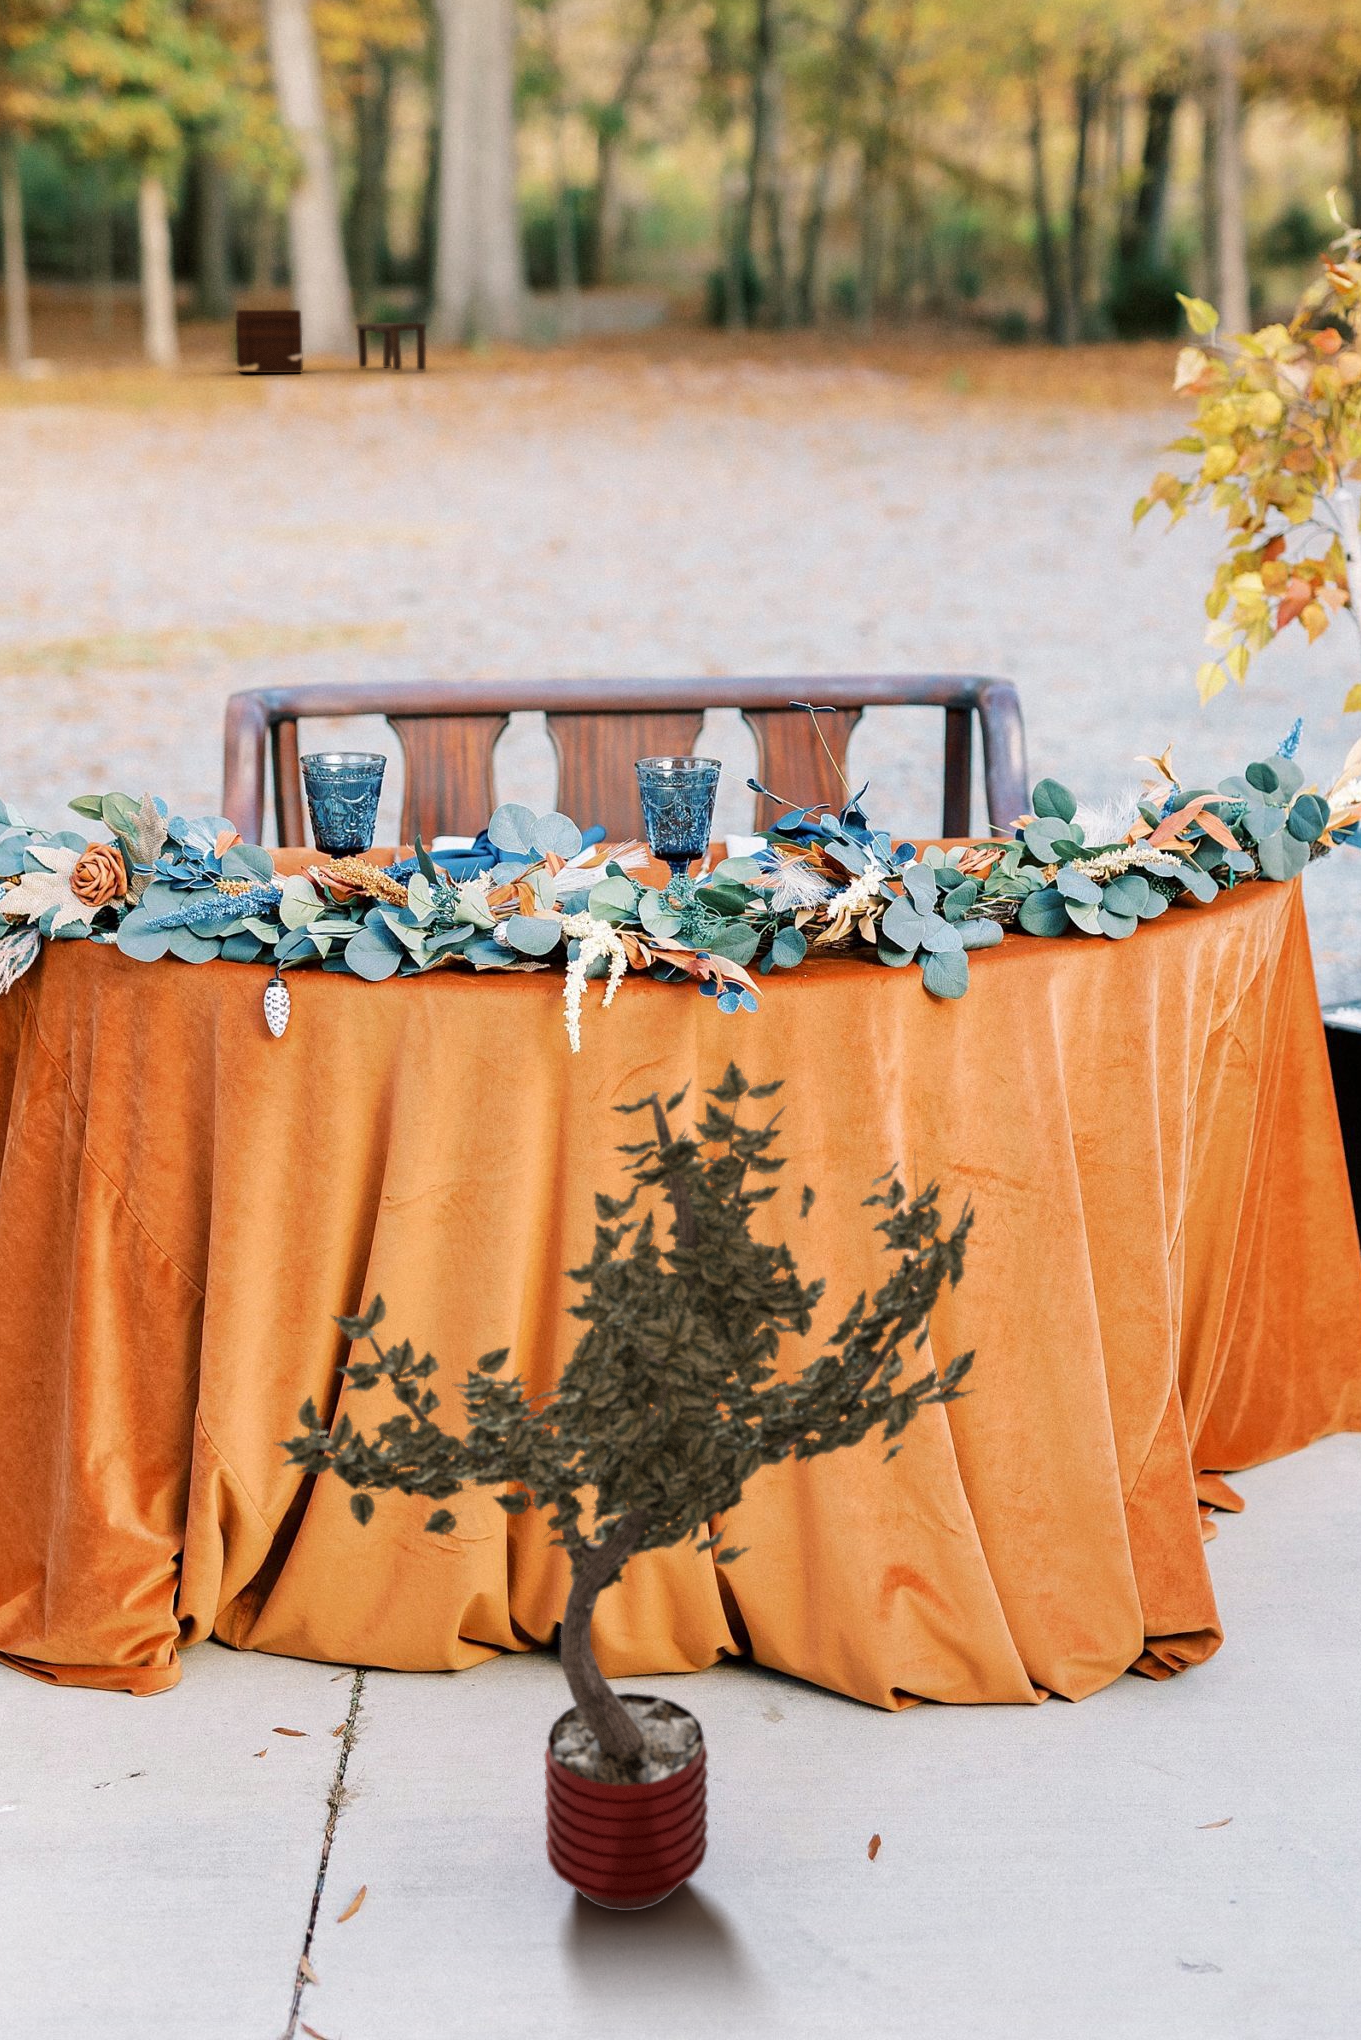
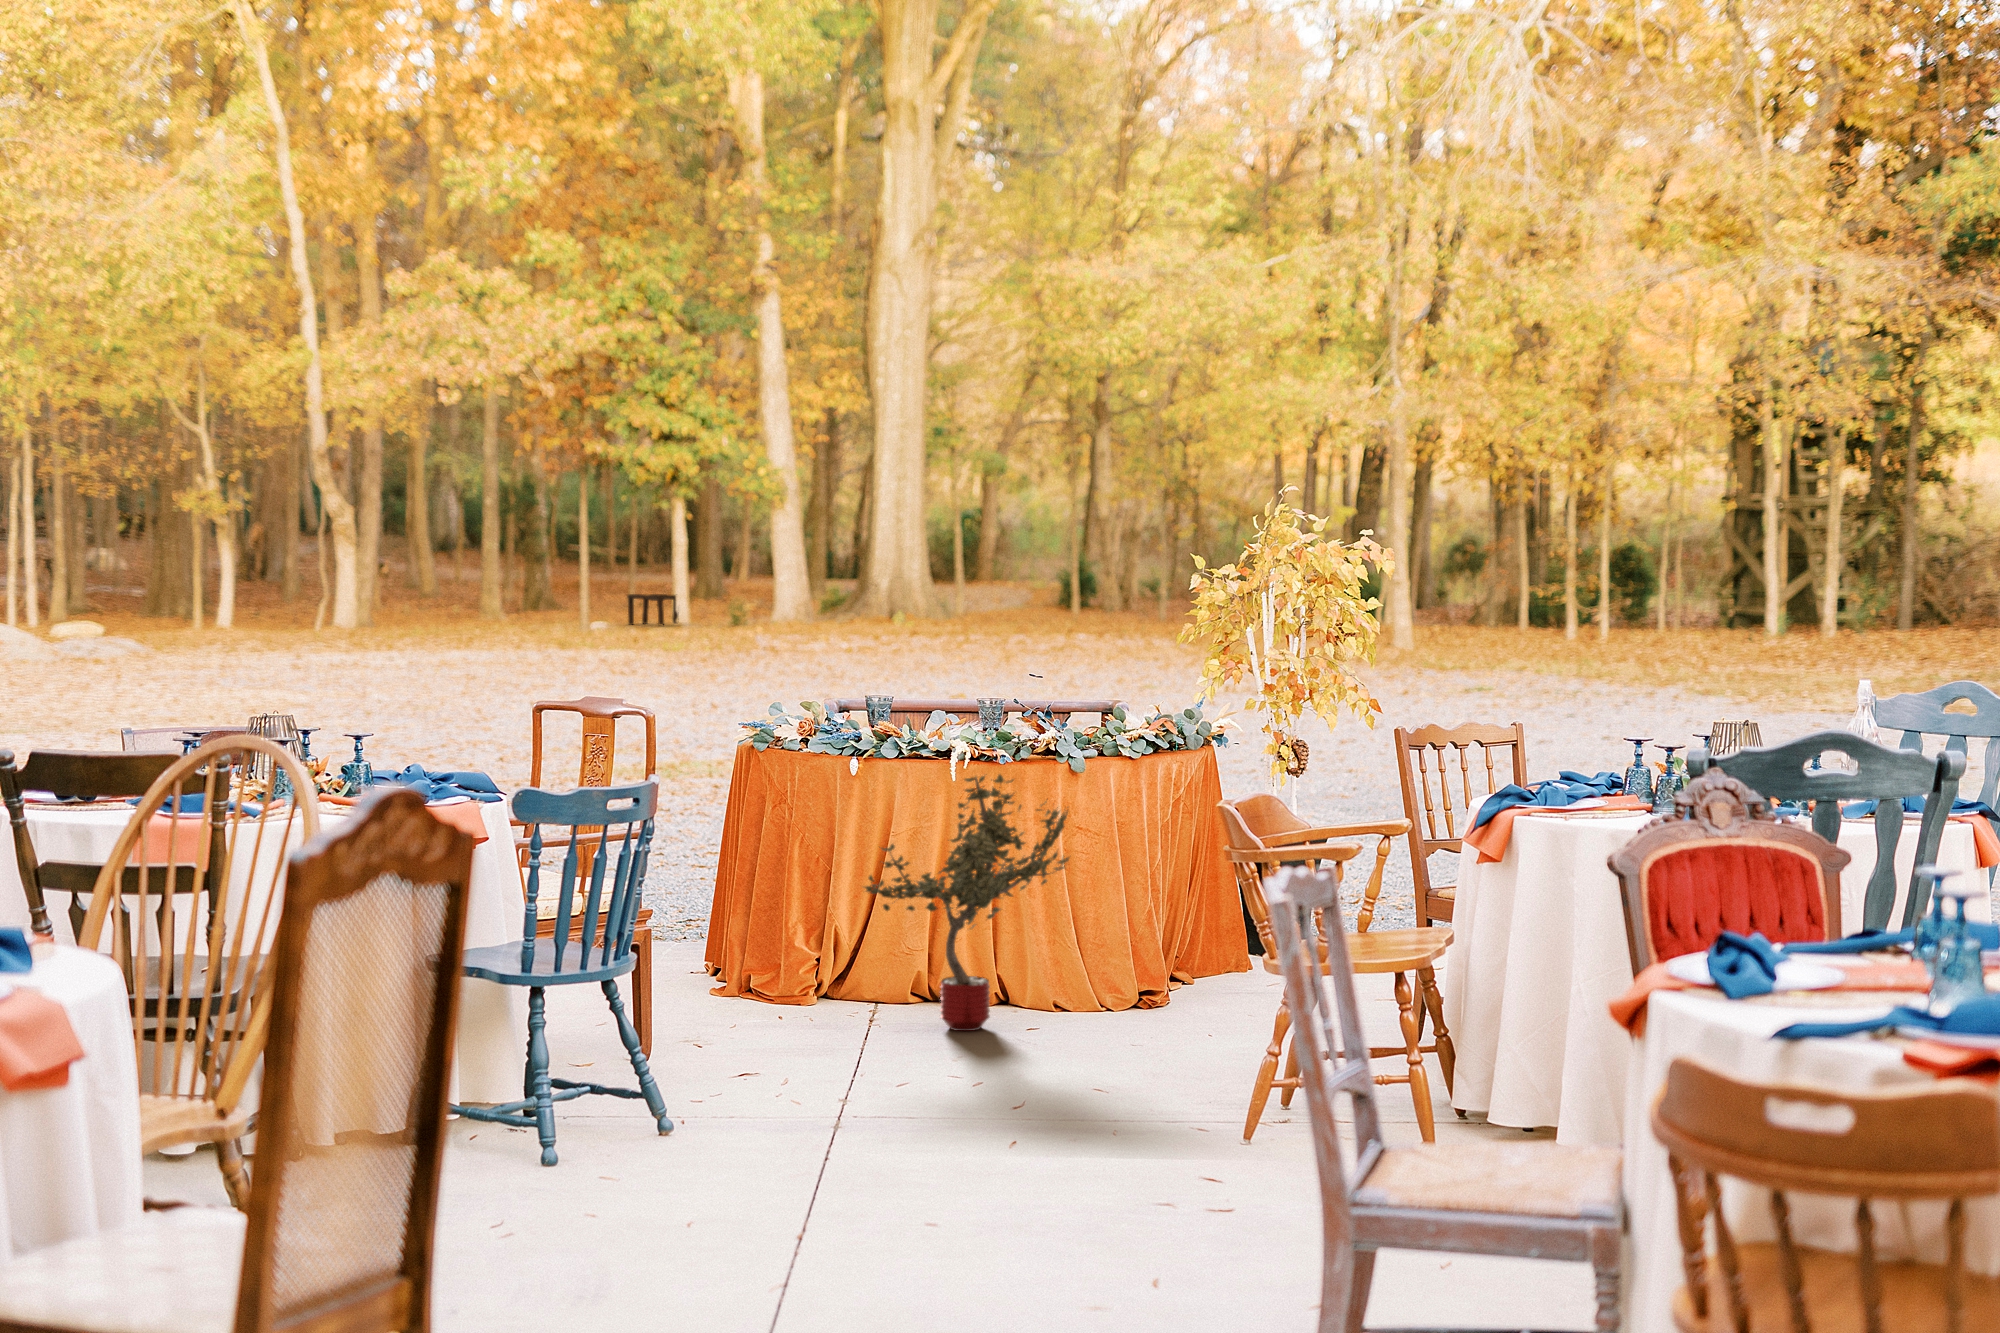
wooden crate: present [235,310,303,373] -> none [737,586,781,628]
bench: present [356,322,426,371] -> present [627,594,678,625]

